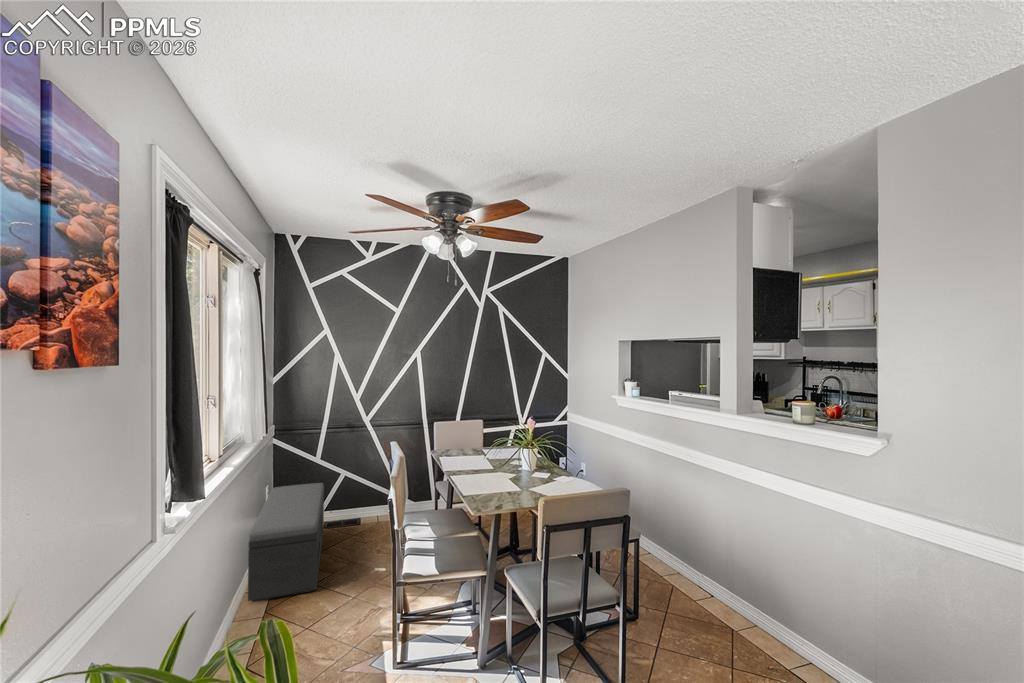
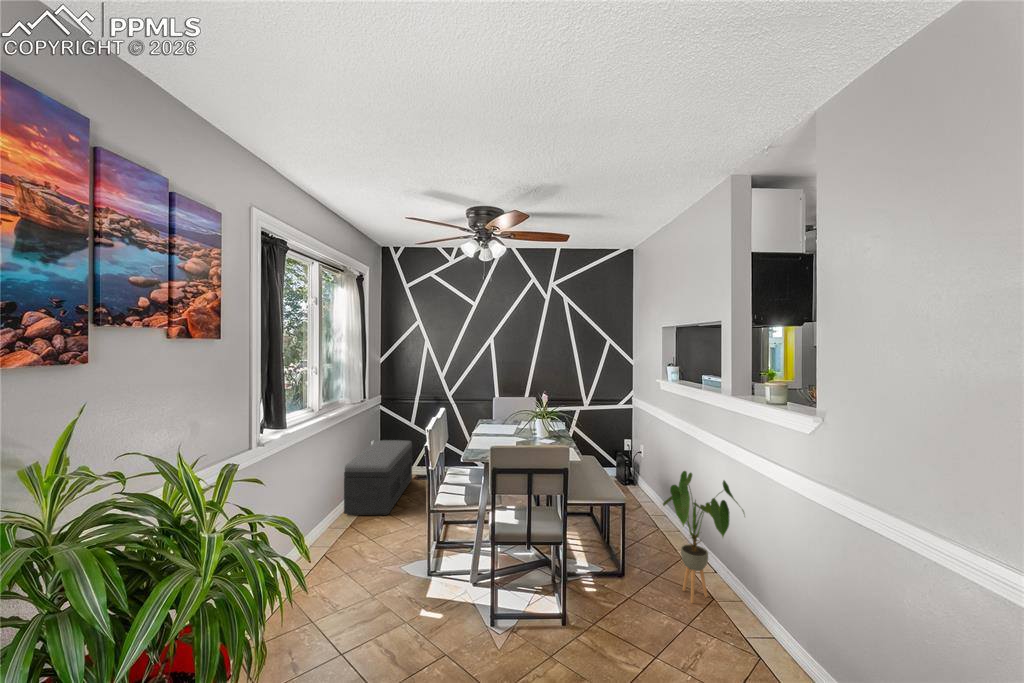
house plant: none [676,493,764,634] -> present [663,471,744,603]

